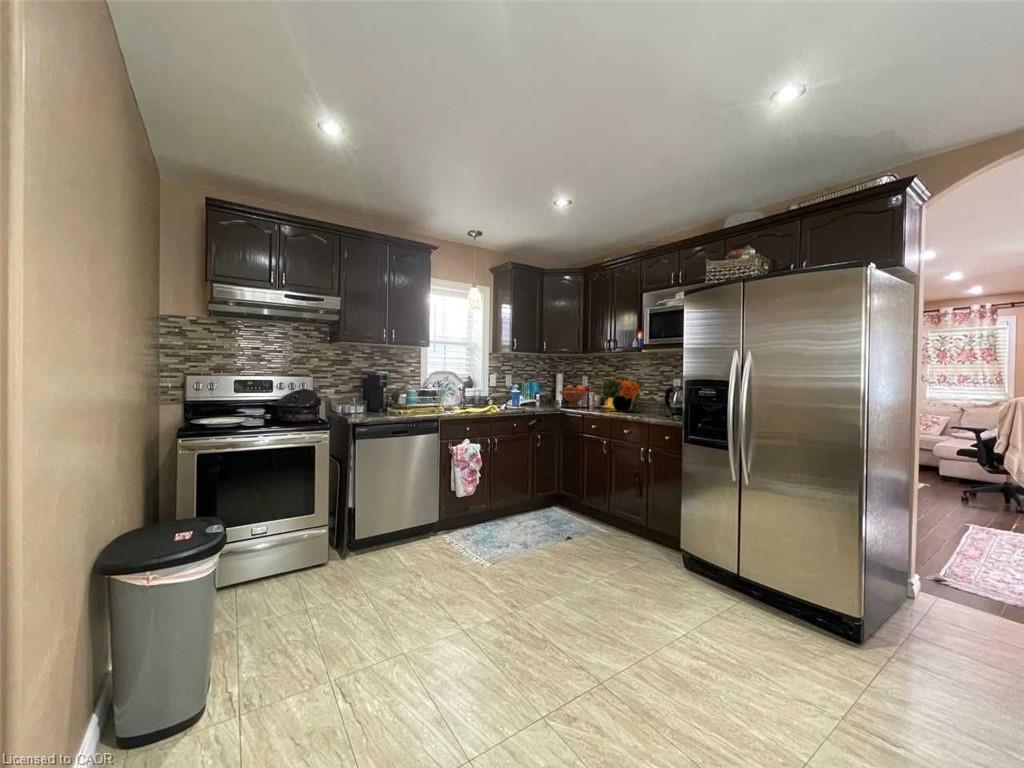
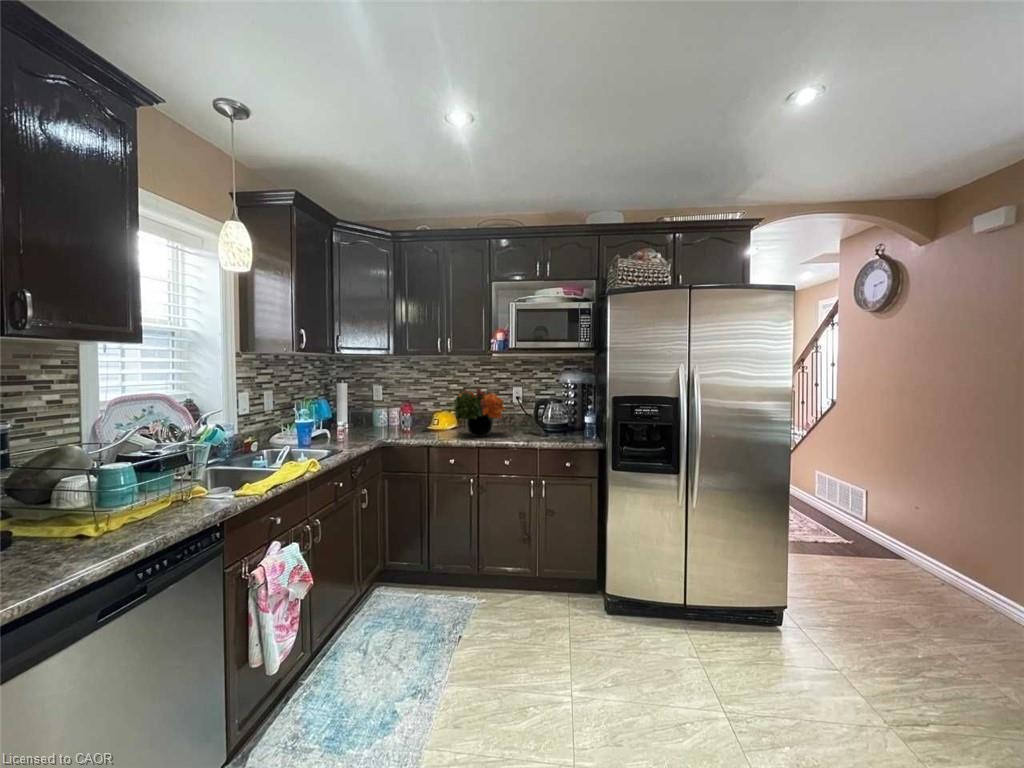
fruit bowl: present [559,385,589,408] -> none [368,400,414,435]

